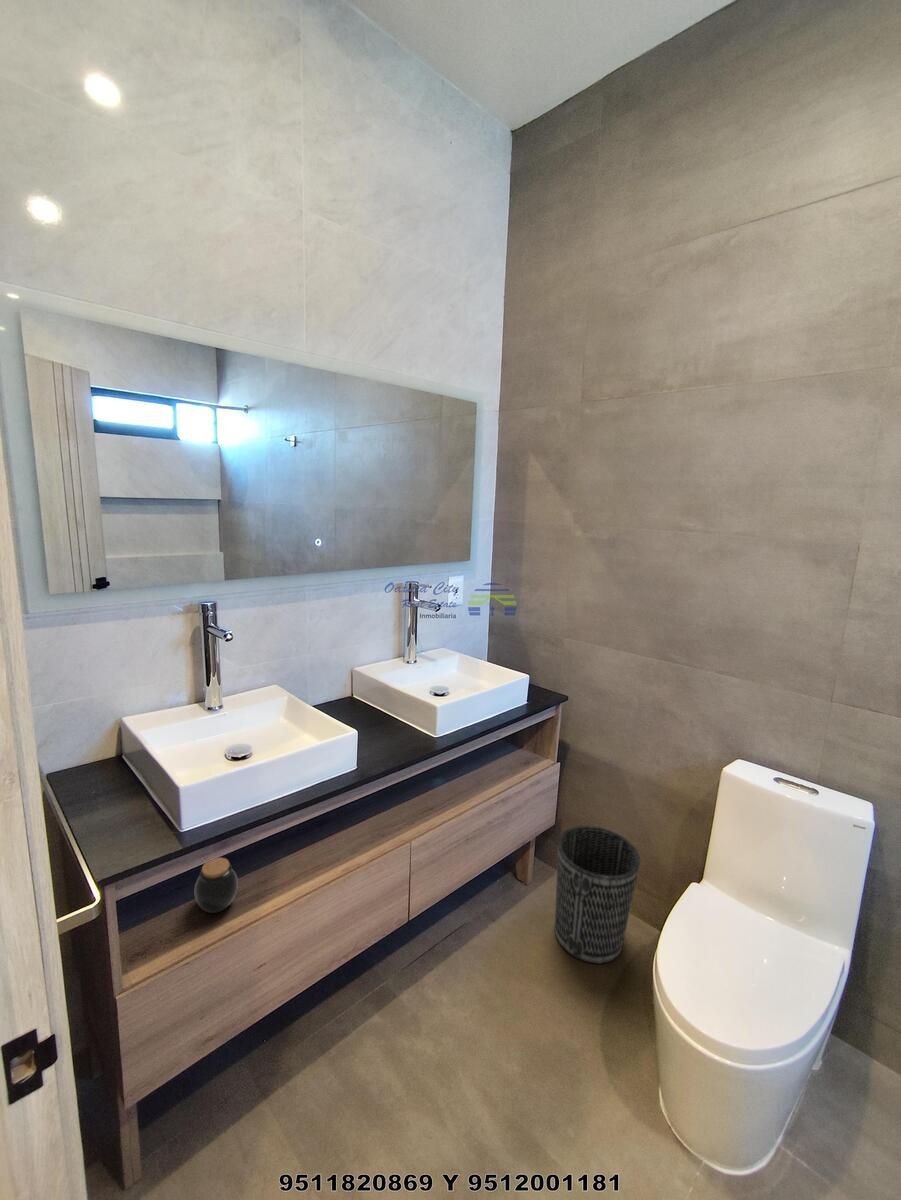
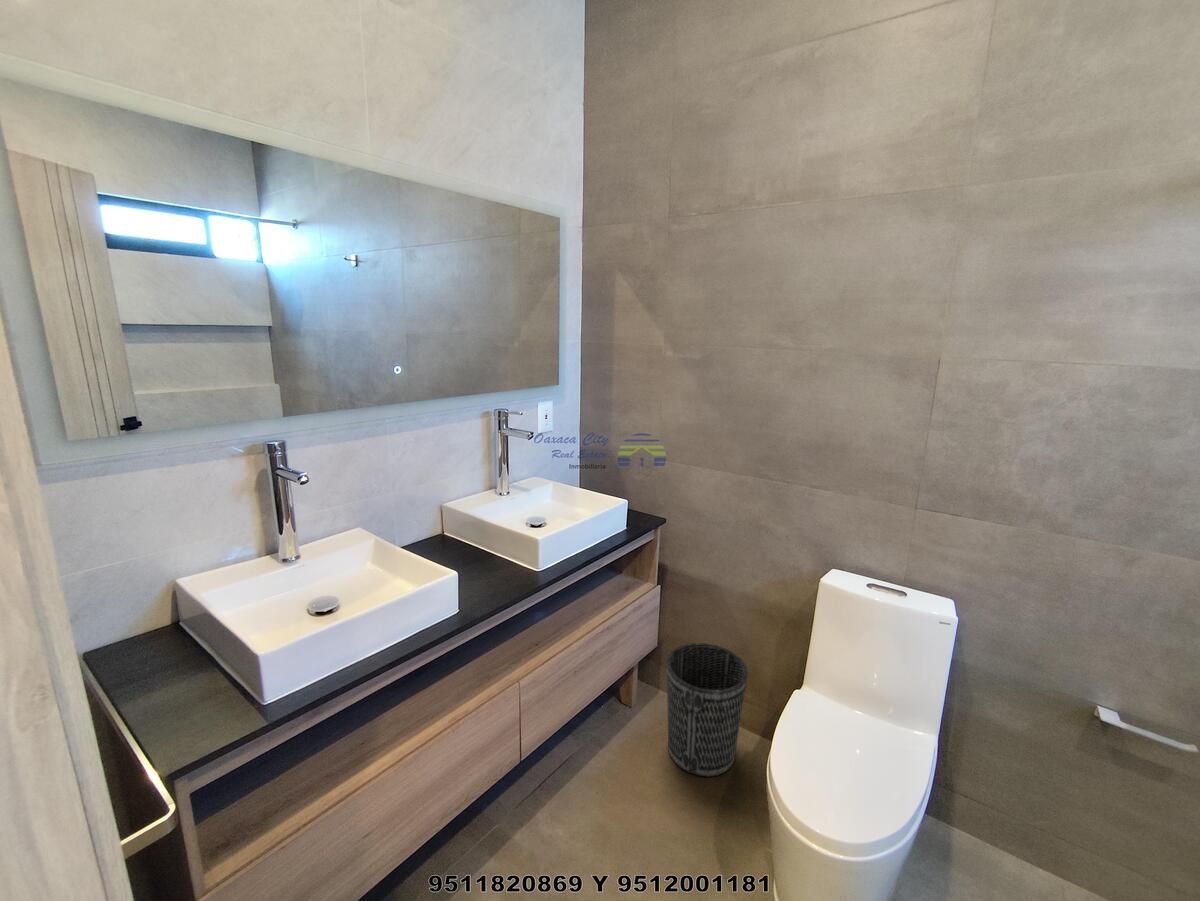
jar: present [195,858,238,913] -> none [283,724,333,786]

